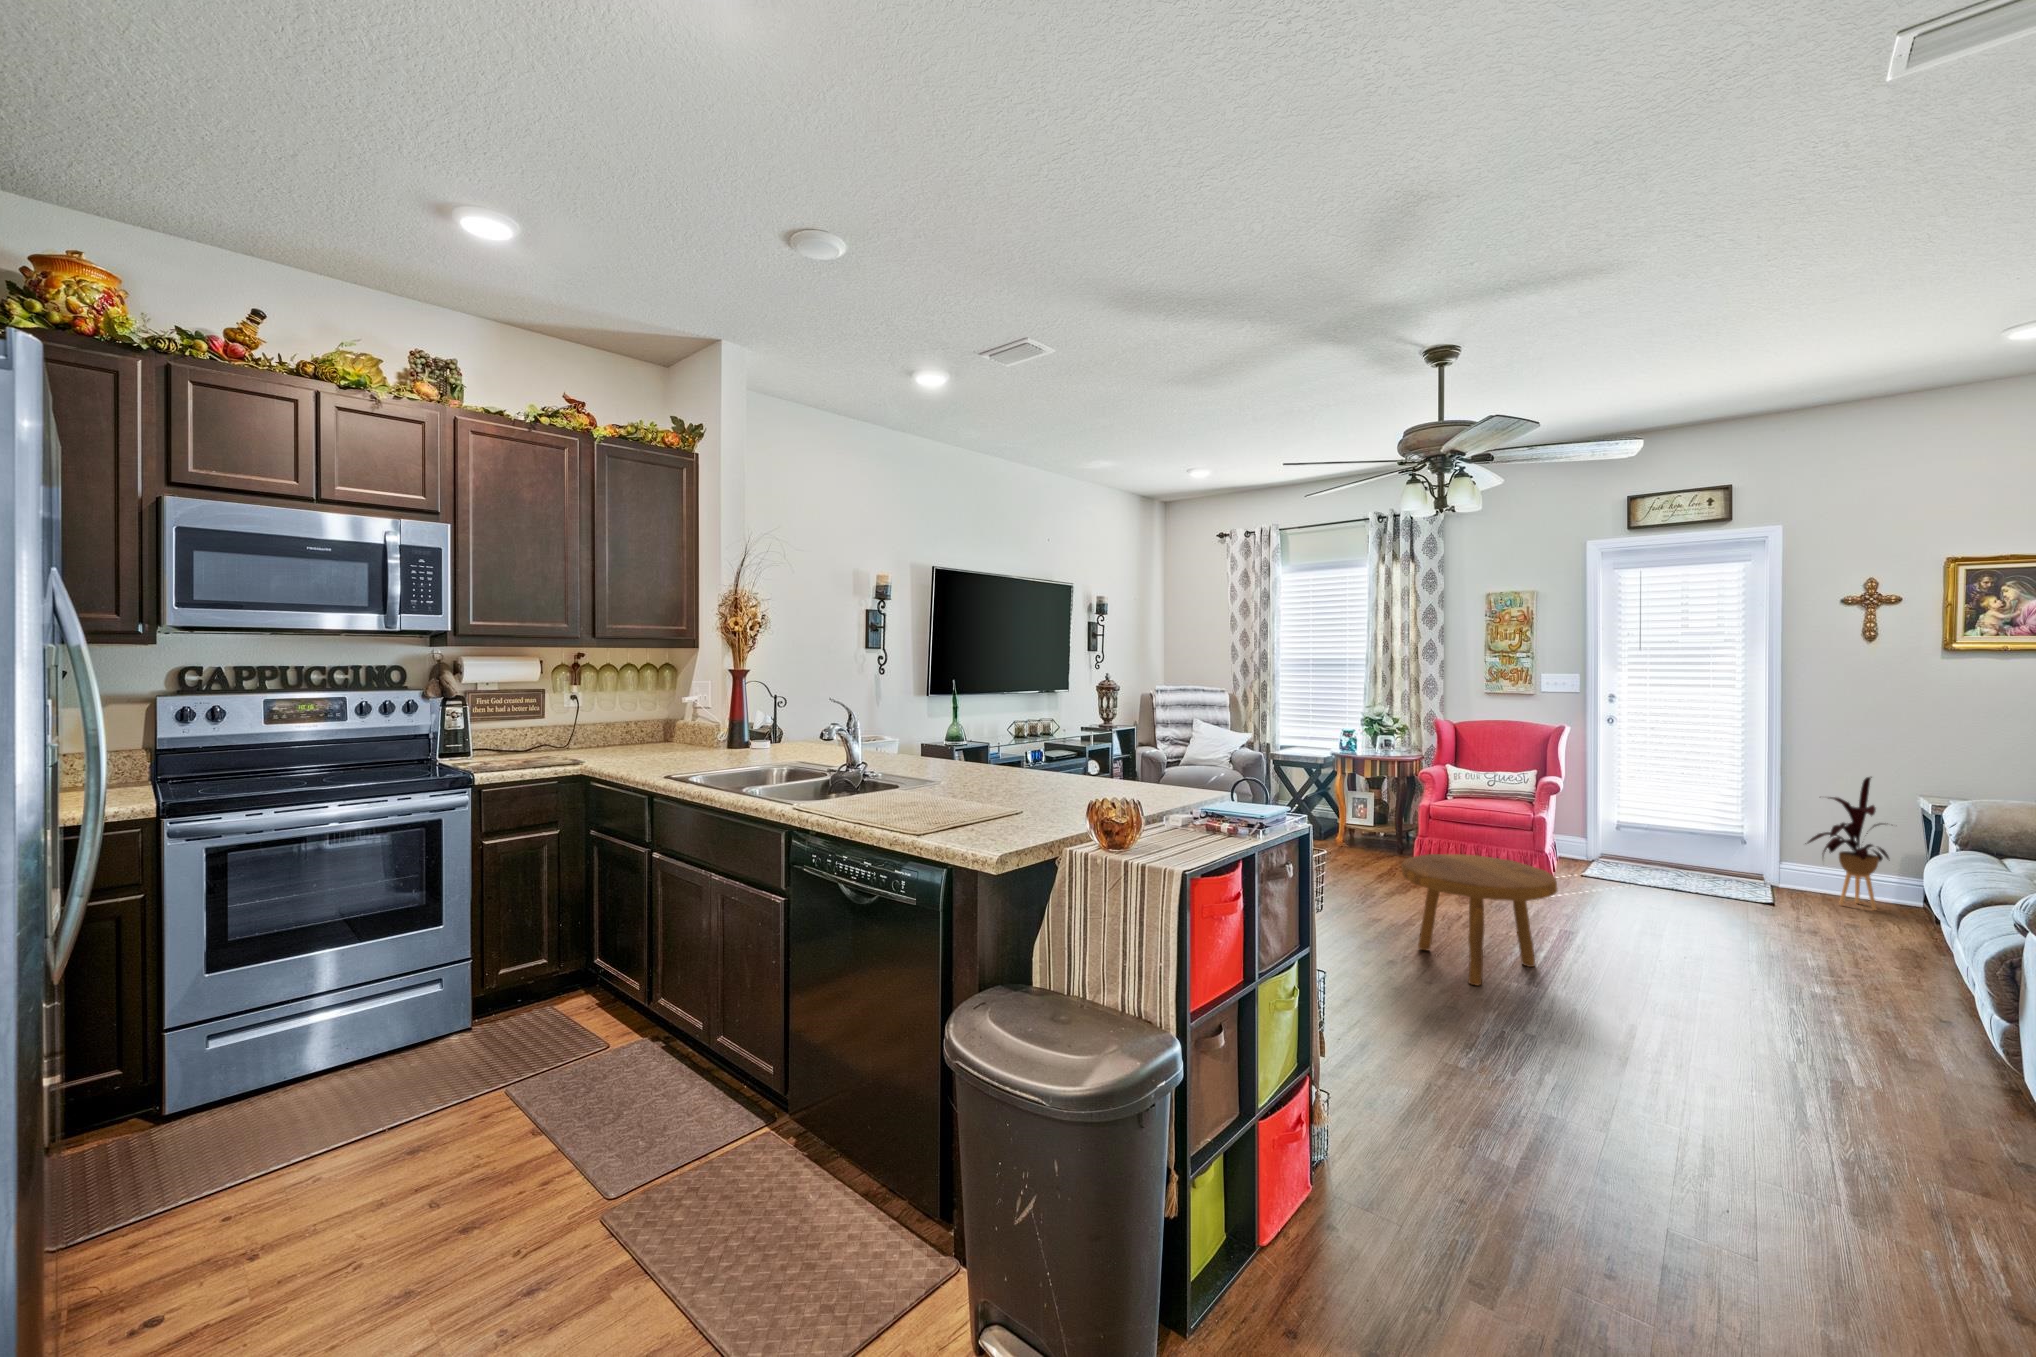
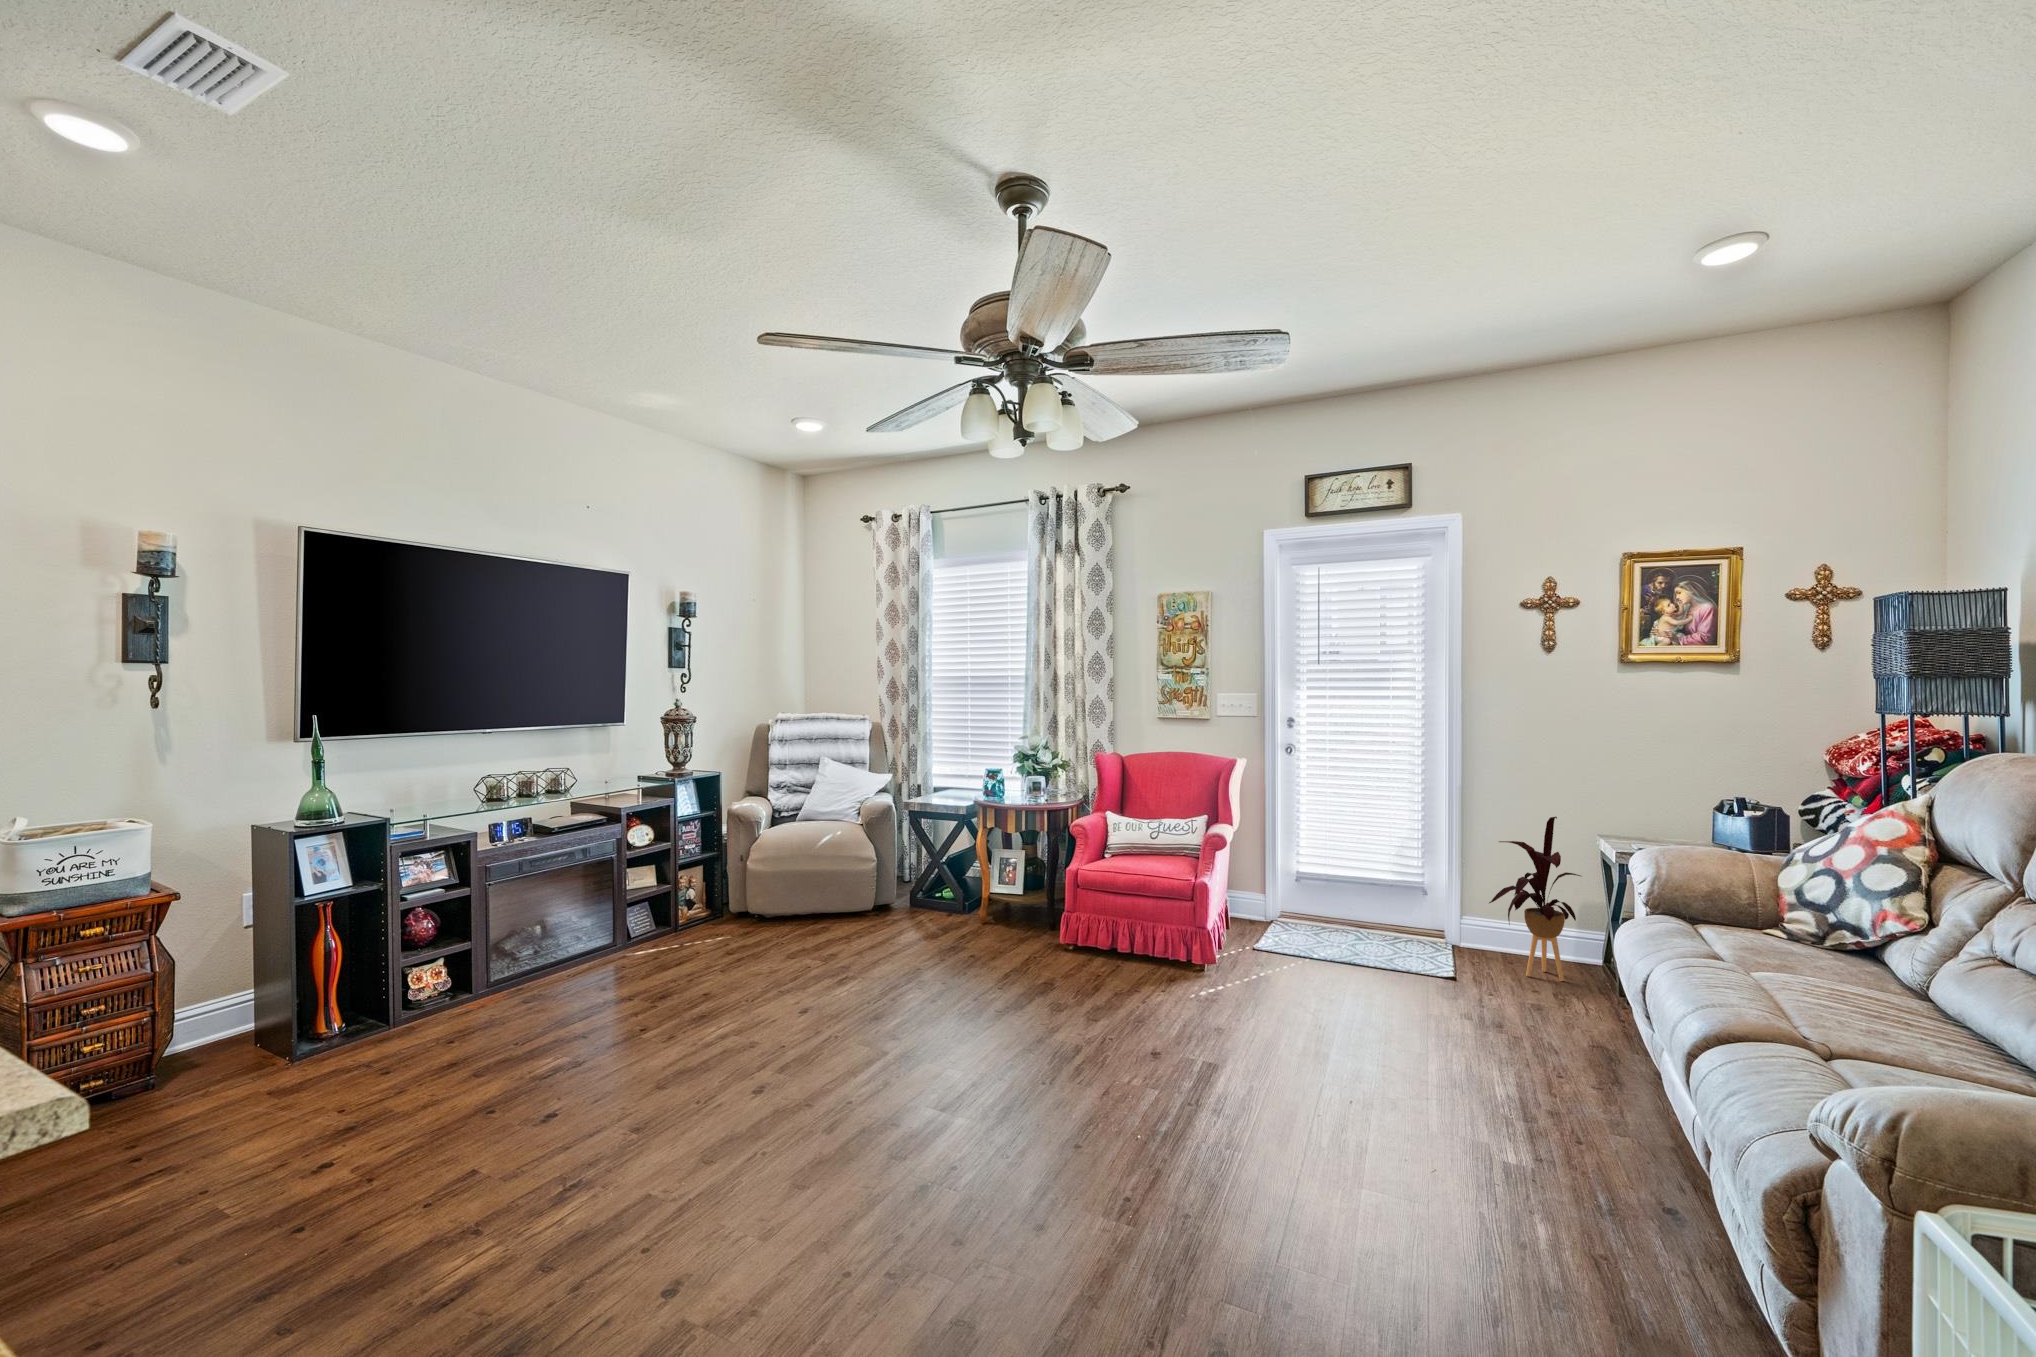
footstool: present [1401,854,1557,985] -> none [948,965,1164,1206]

